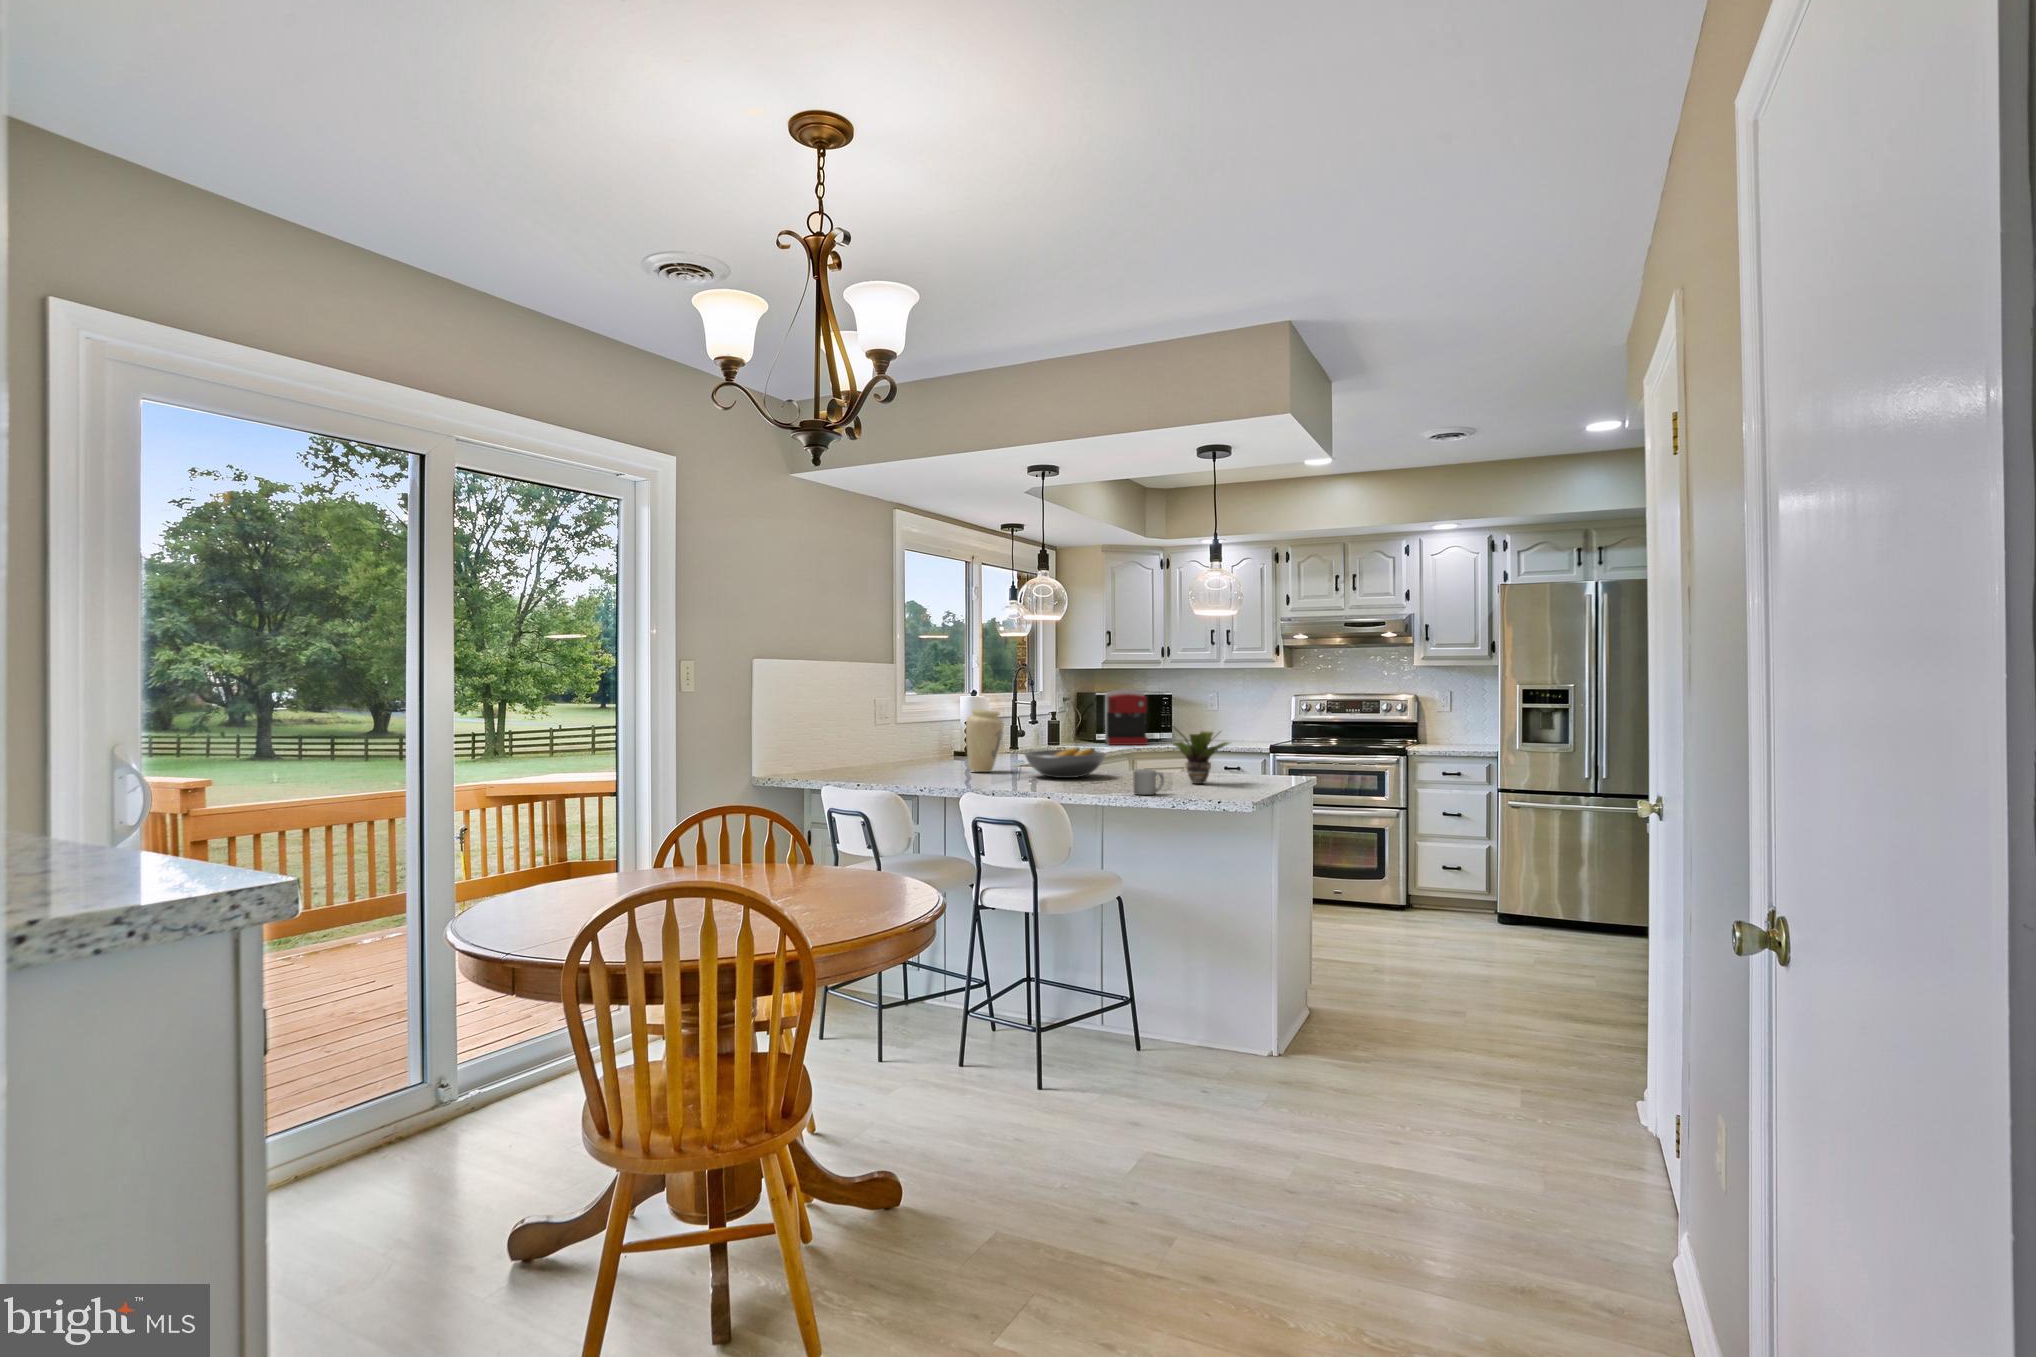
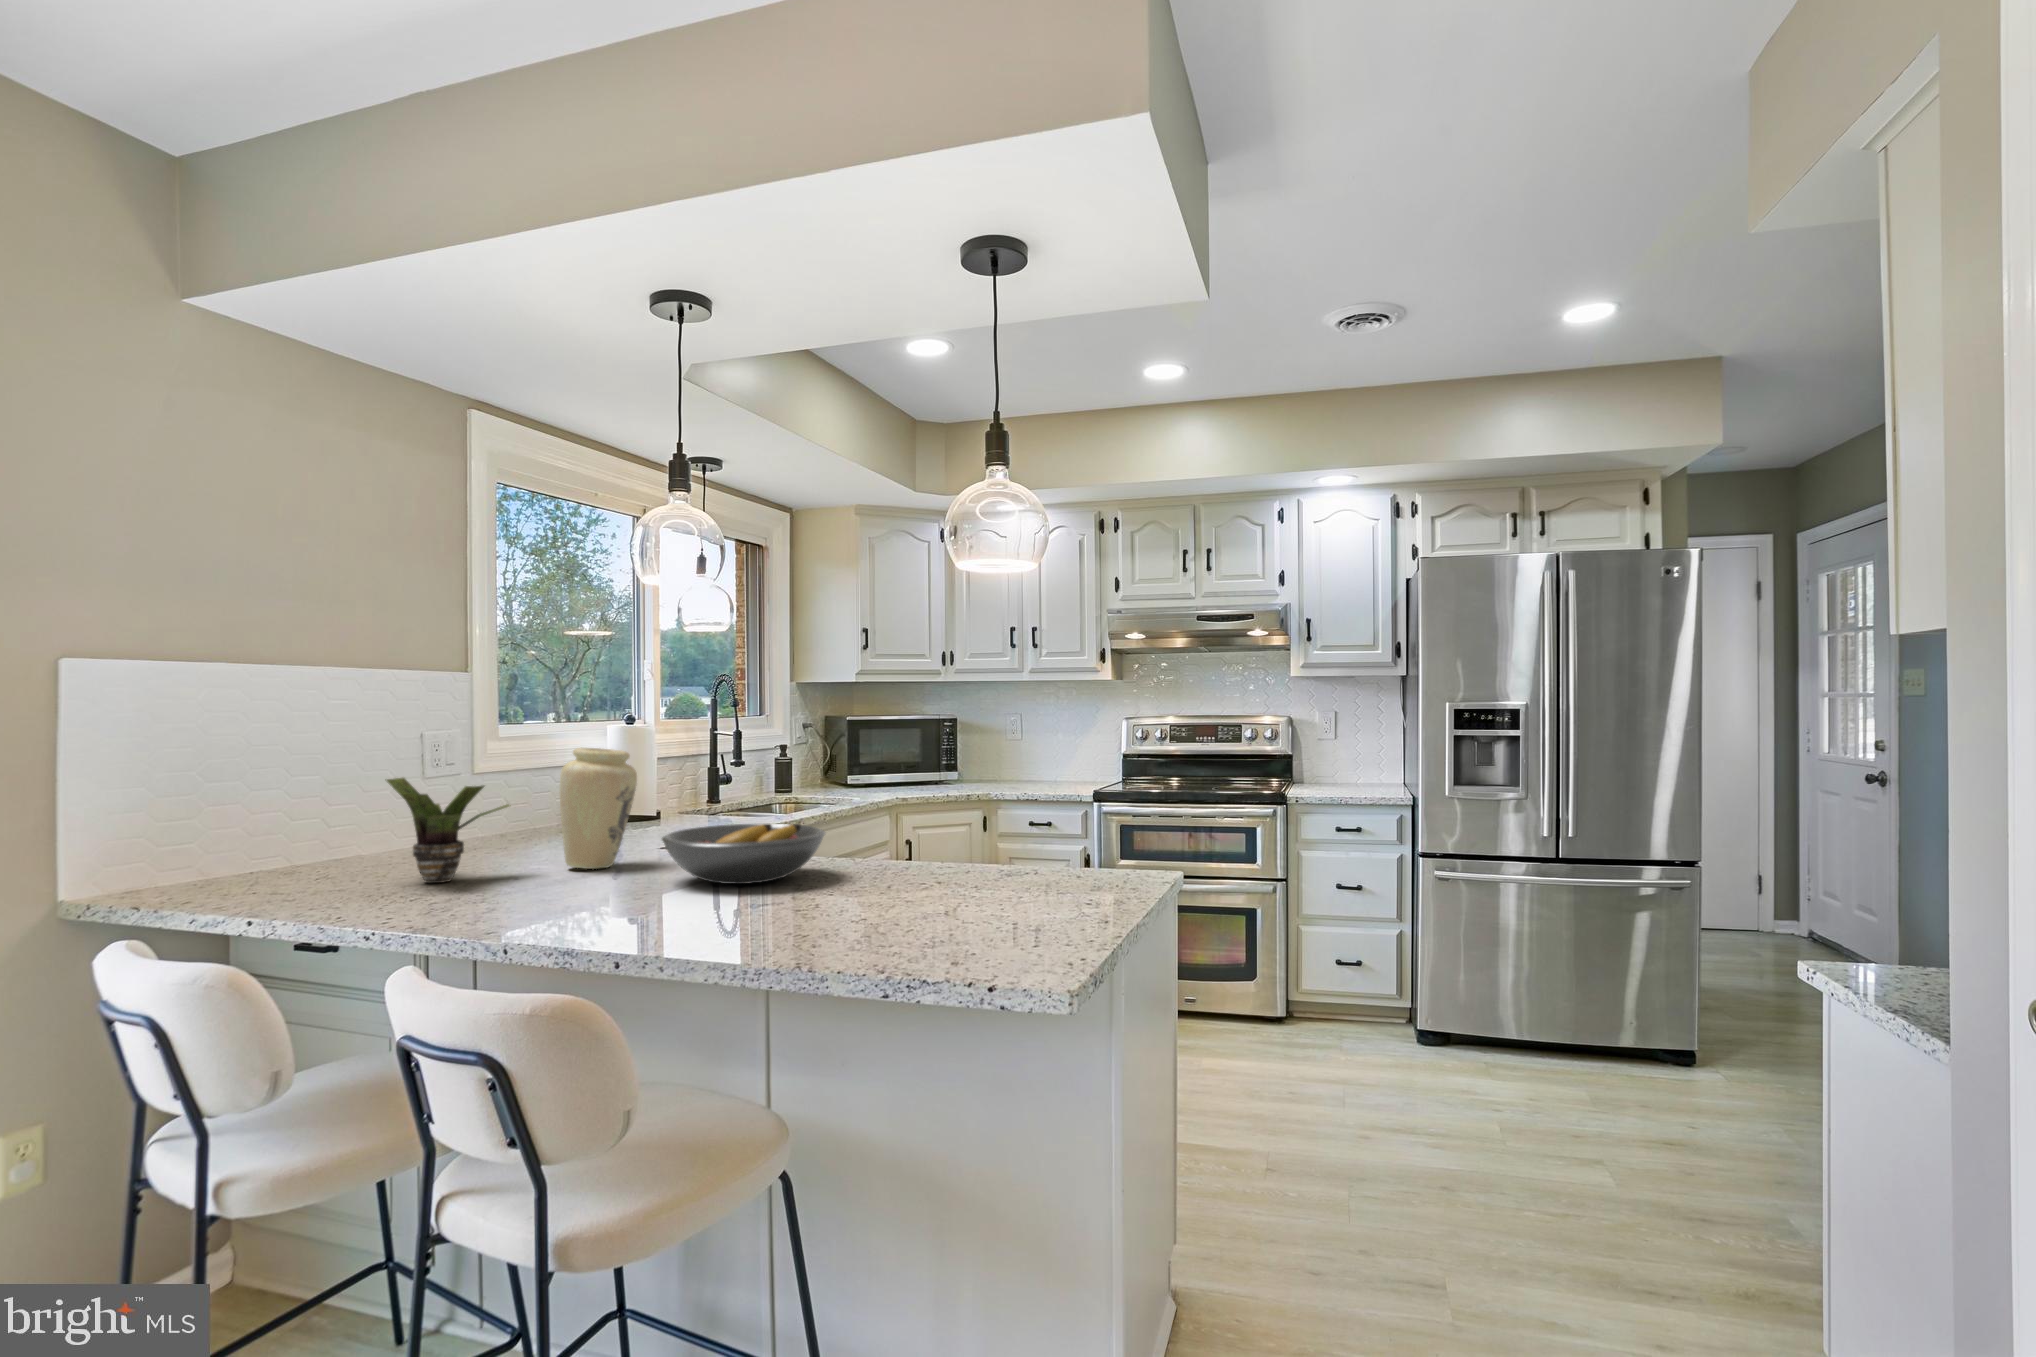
coffee maker: present [1105,689,1148,745] -> none [860,710,921,793]
potted plant: present [1171,726,1229,784] -> present [387,778,509,883]
mug: present [1133,769,1164,795] -> none [860,886,929,950]

